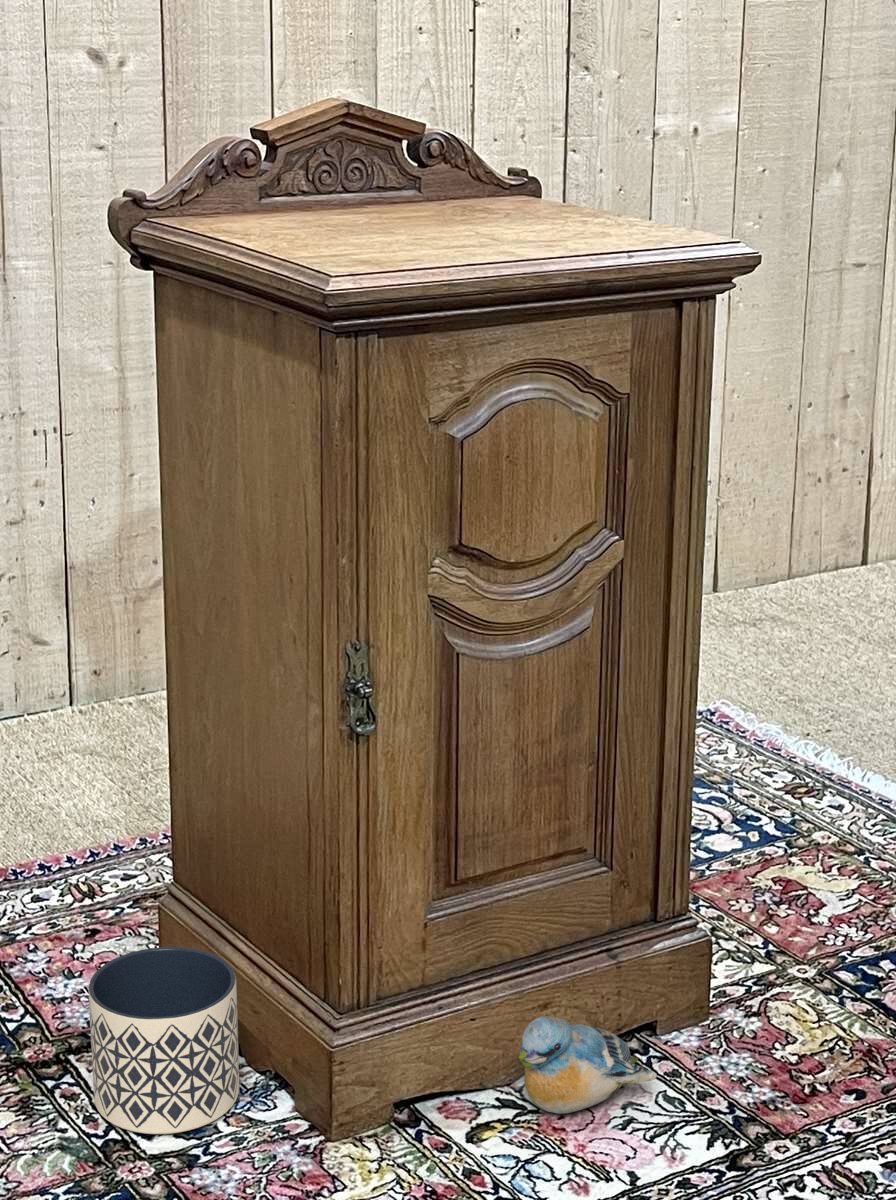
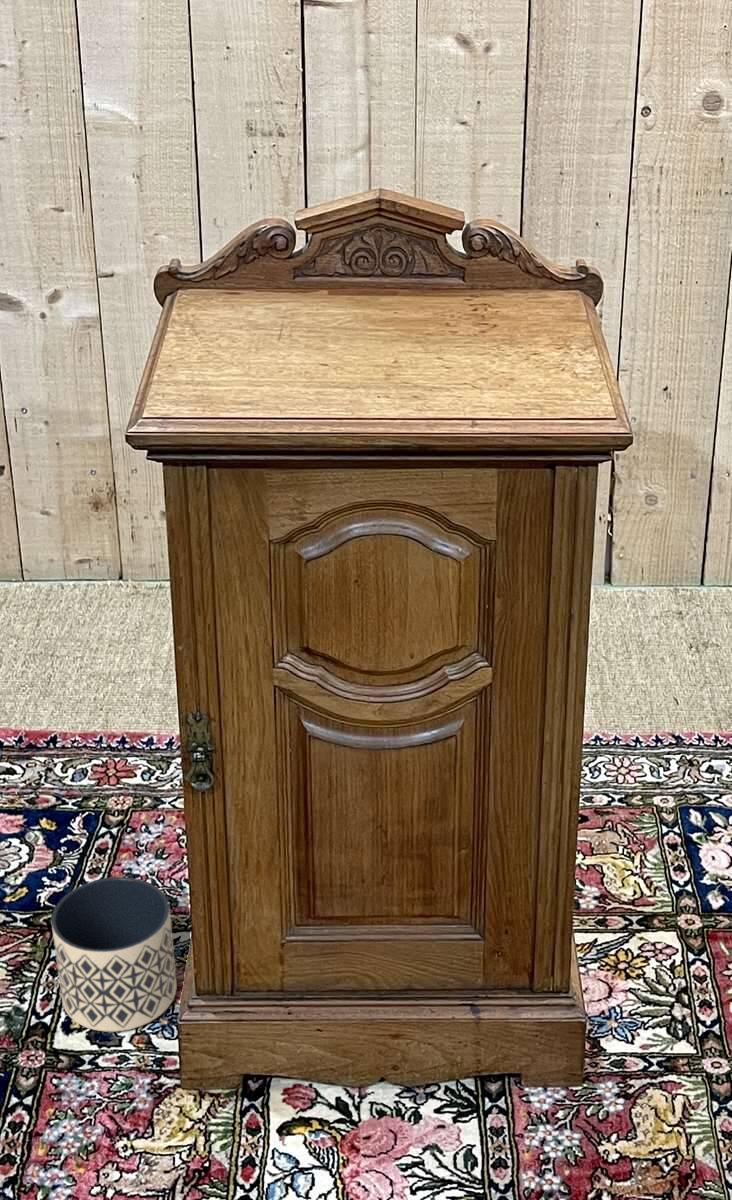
plush toy: present [519,1016,657,1114] -> none [326,1052,466,1138]

